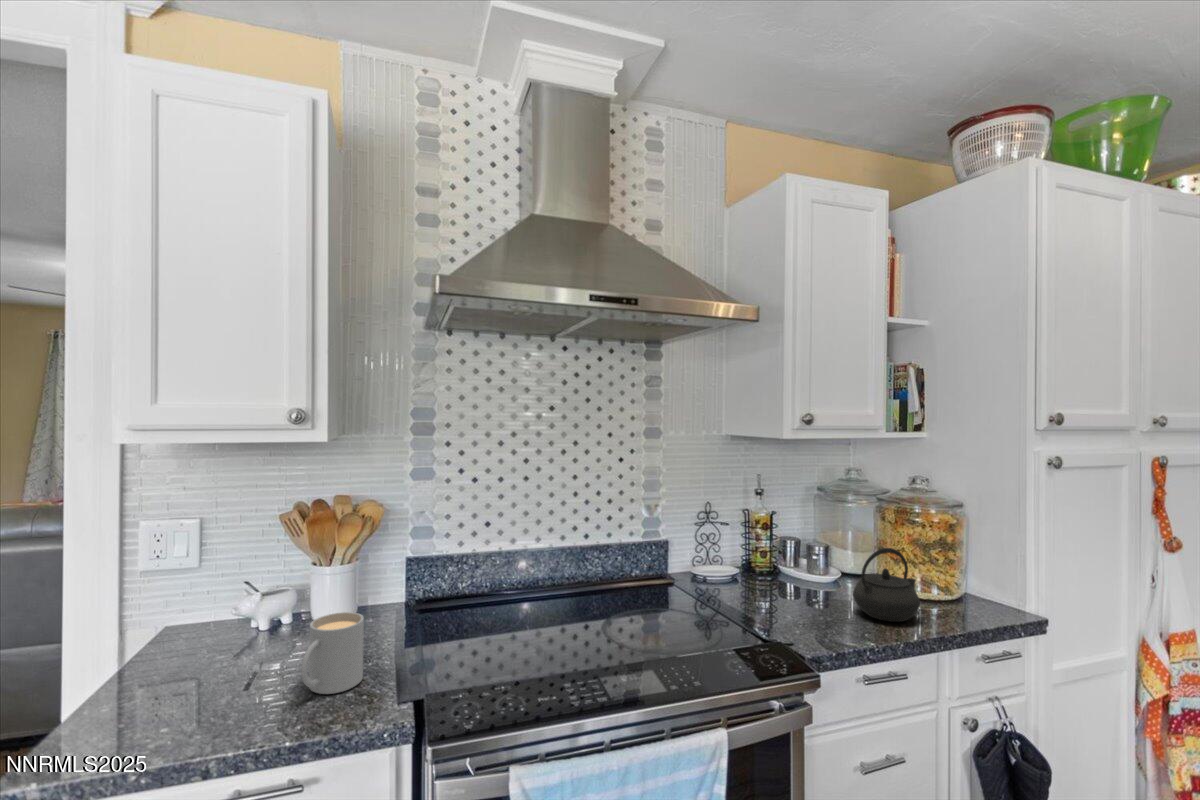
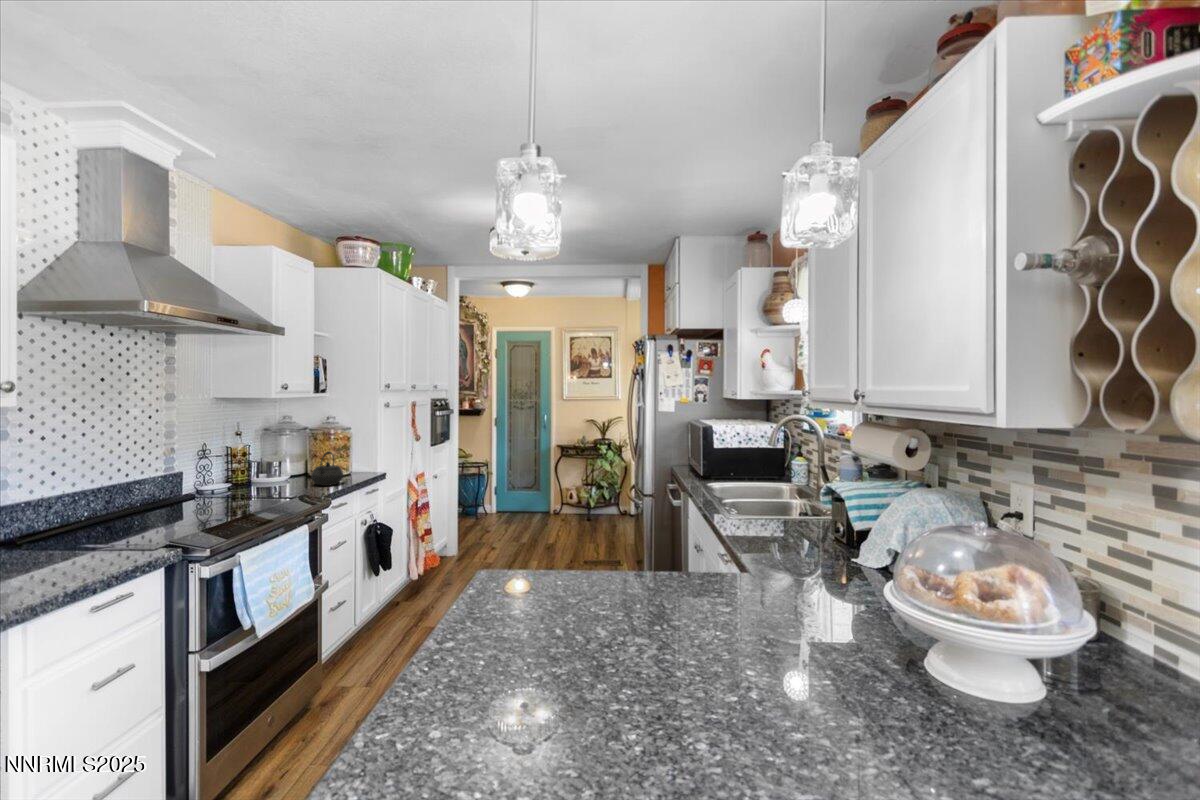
mug: present [301,612,364,694] -> none [58,521,102,570]

